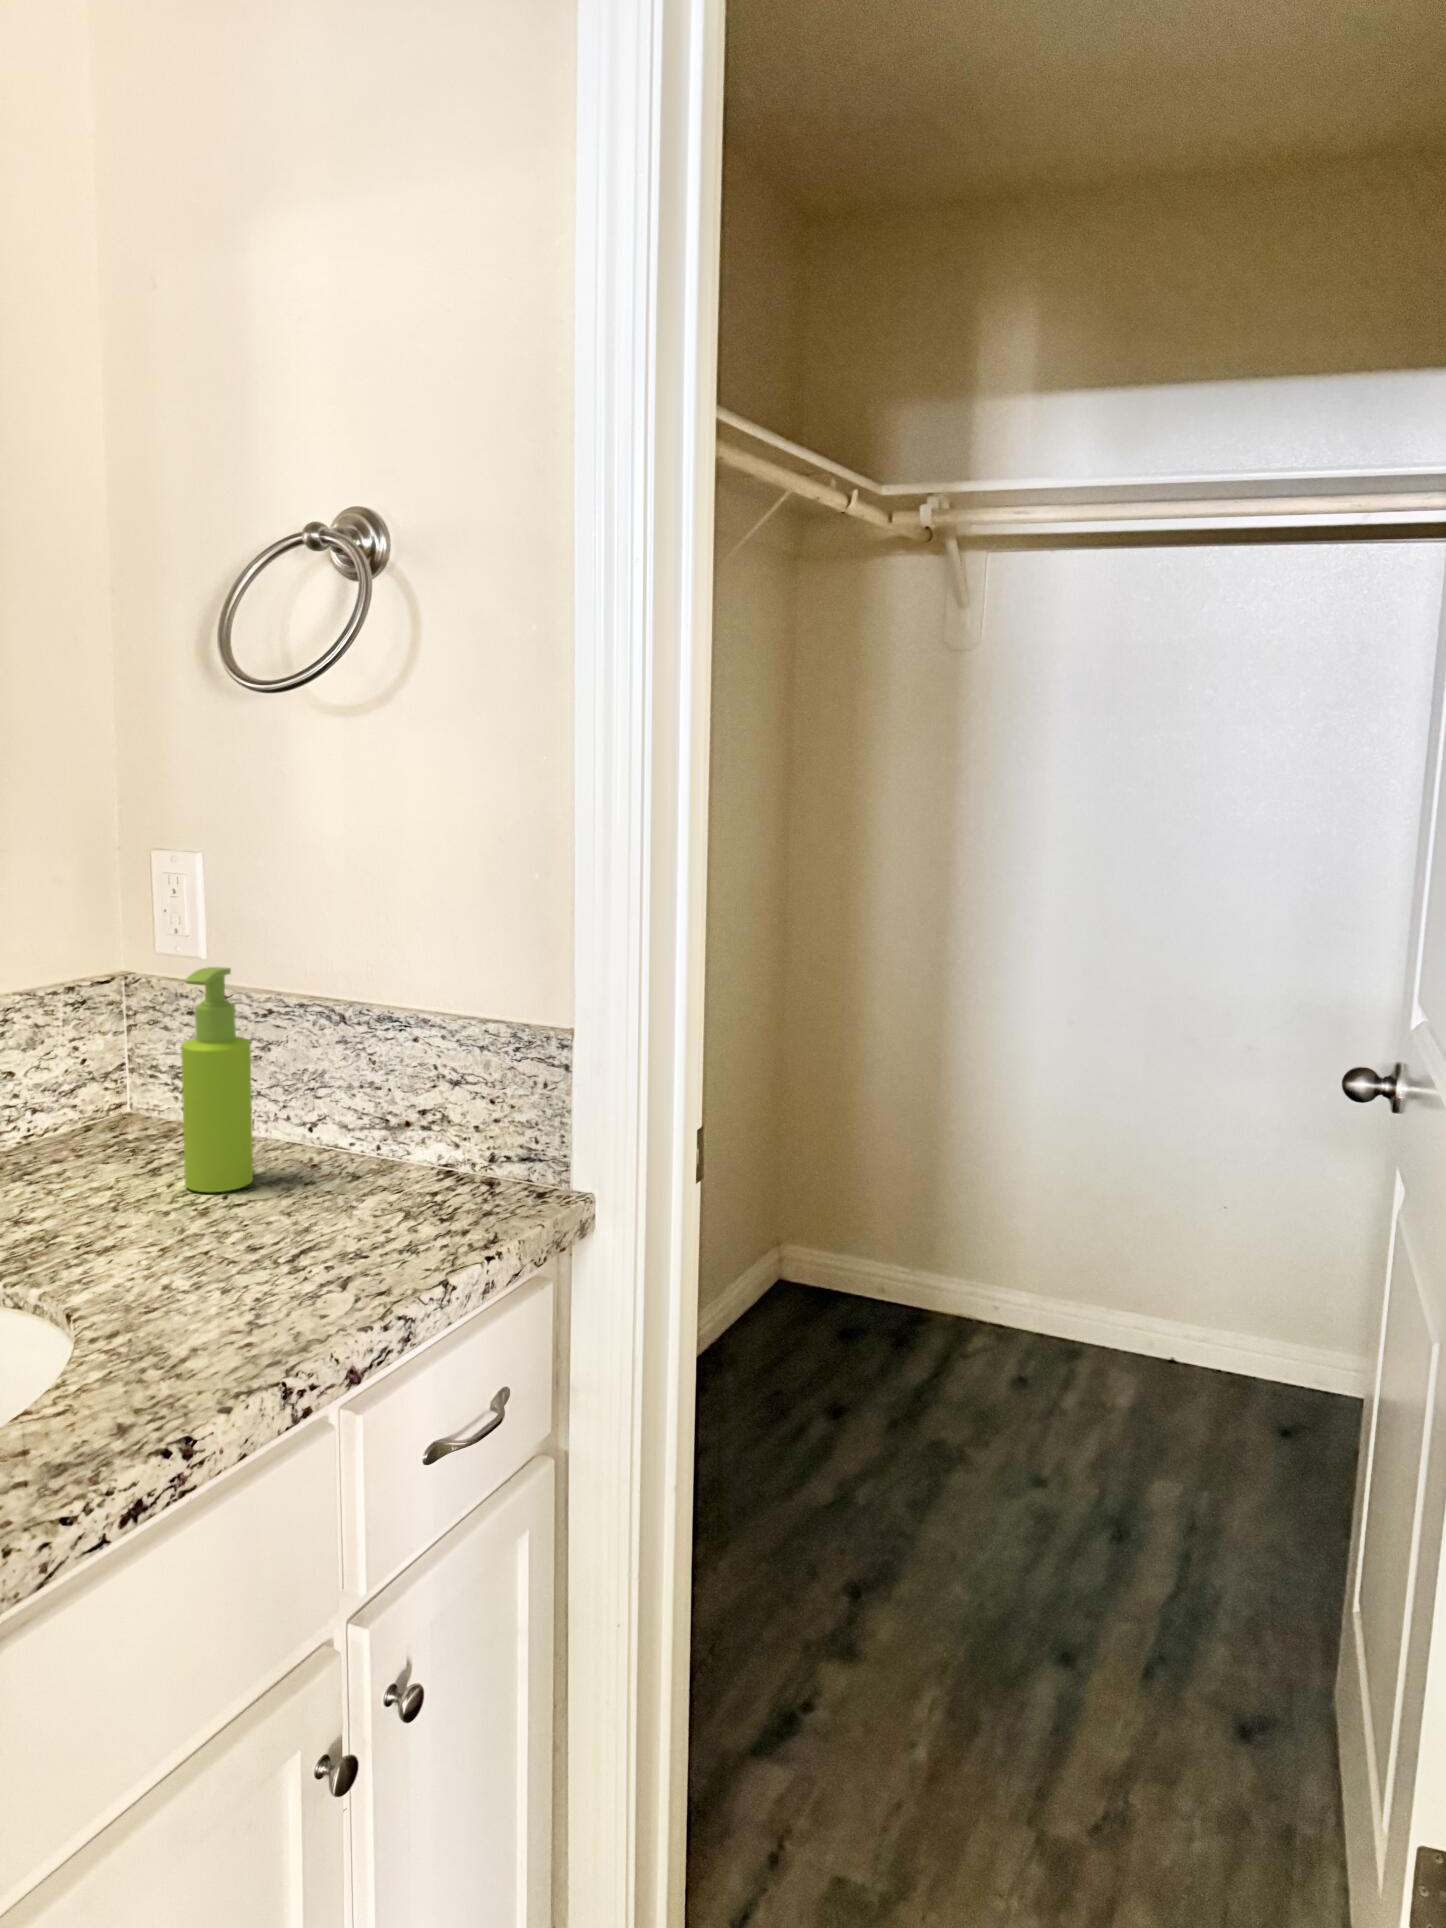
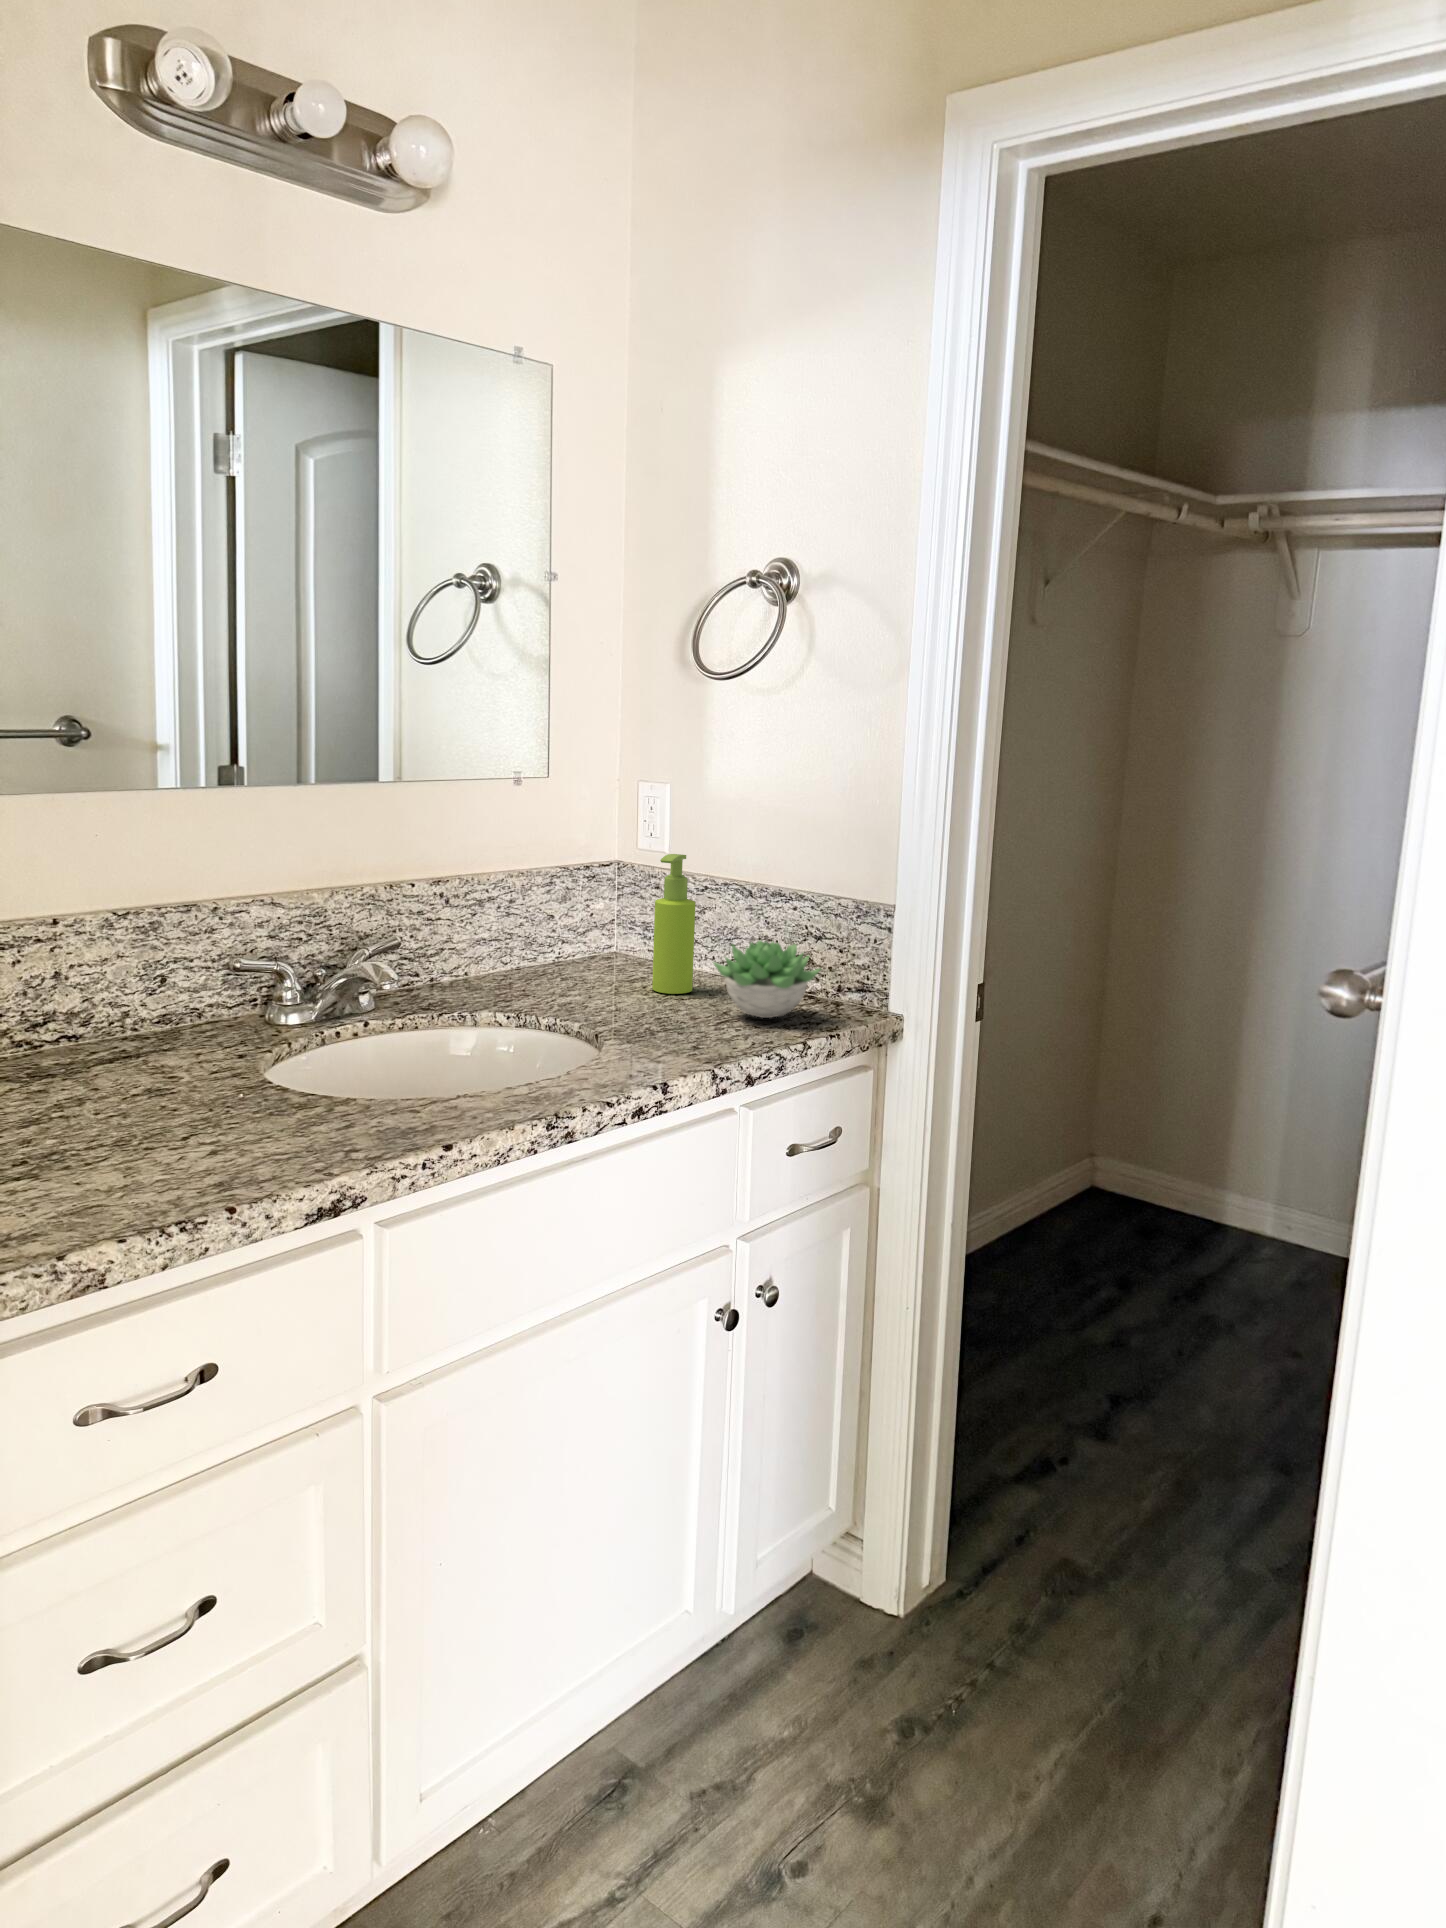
succulent plant: none [281,1100,465,1231] -> present [714,941,820,1018]

